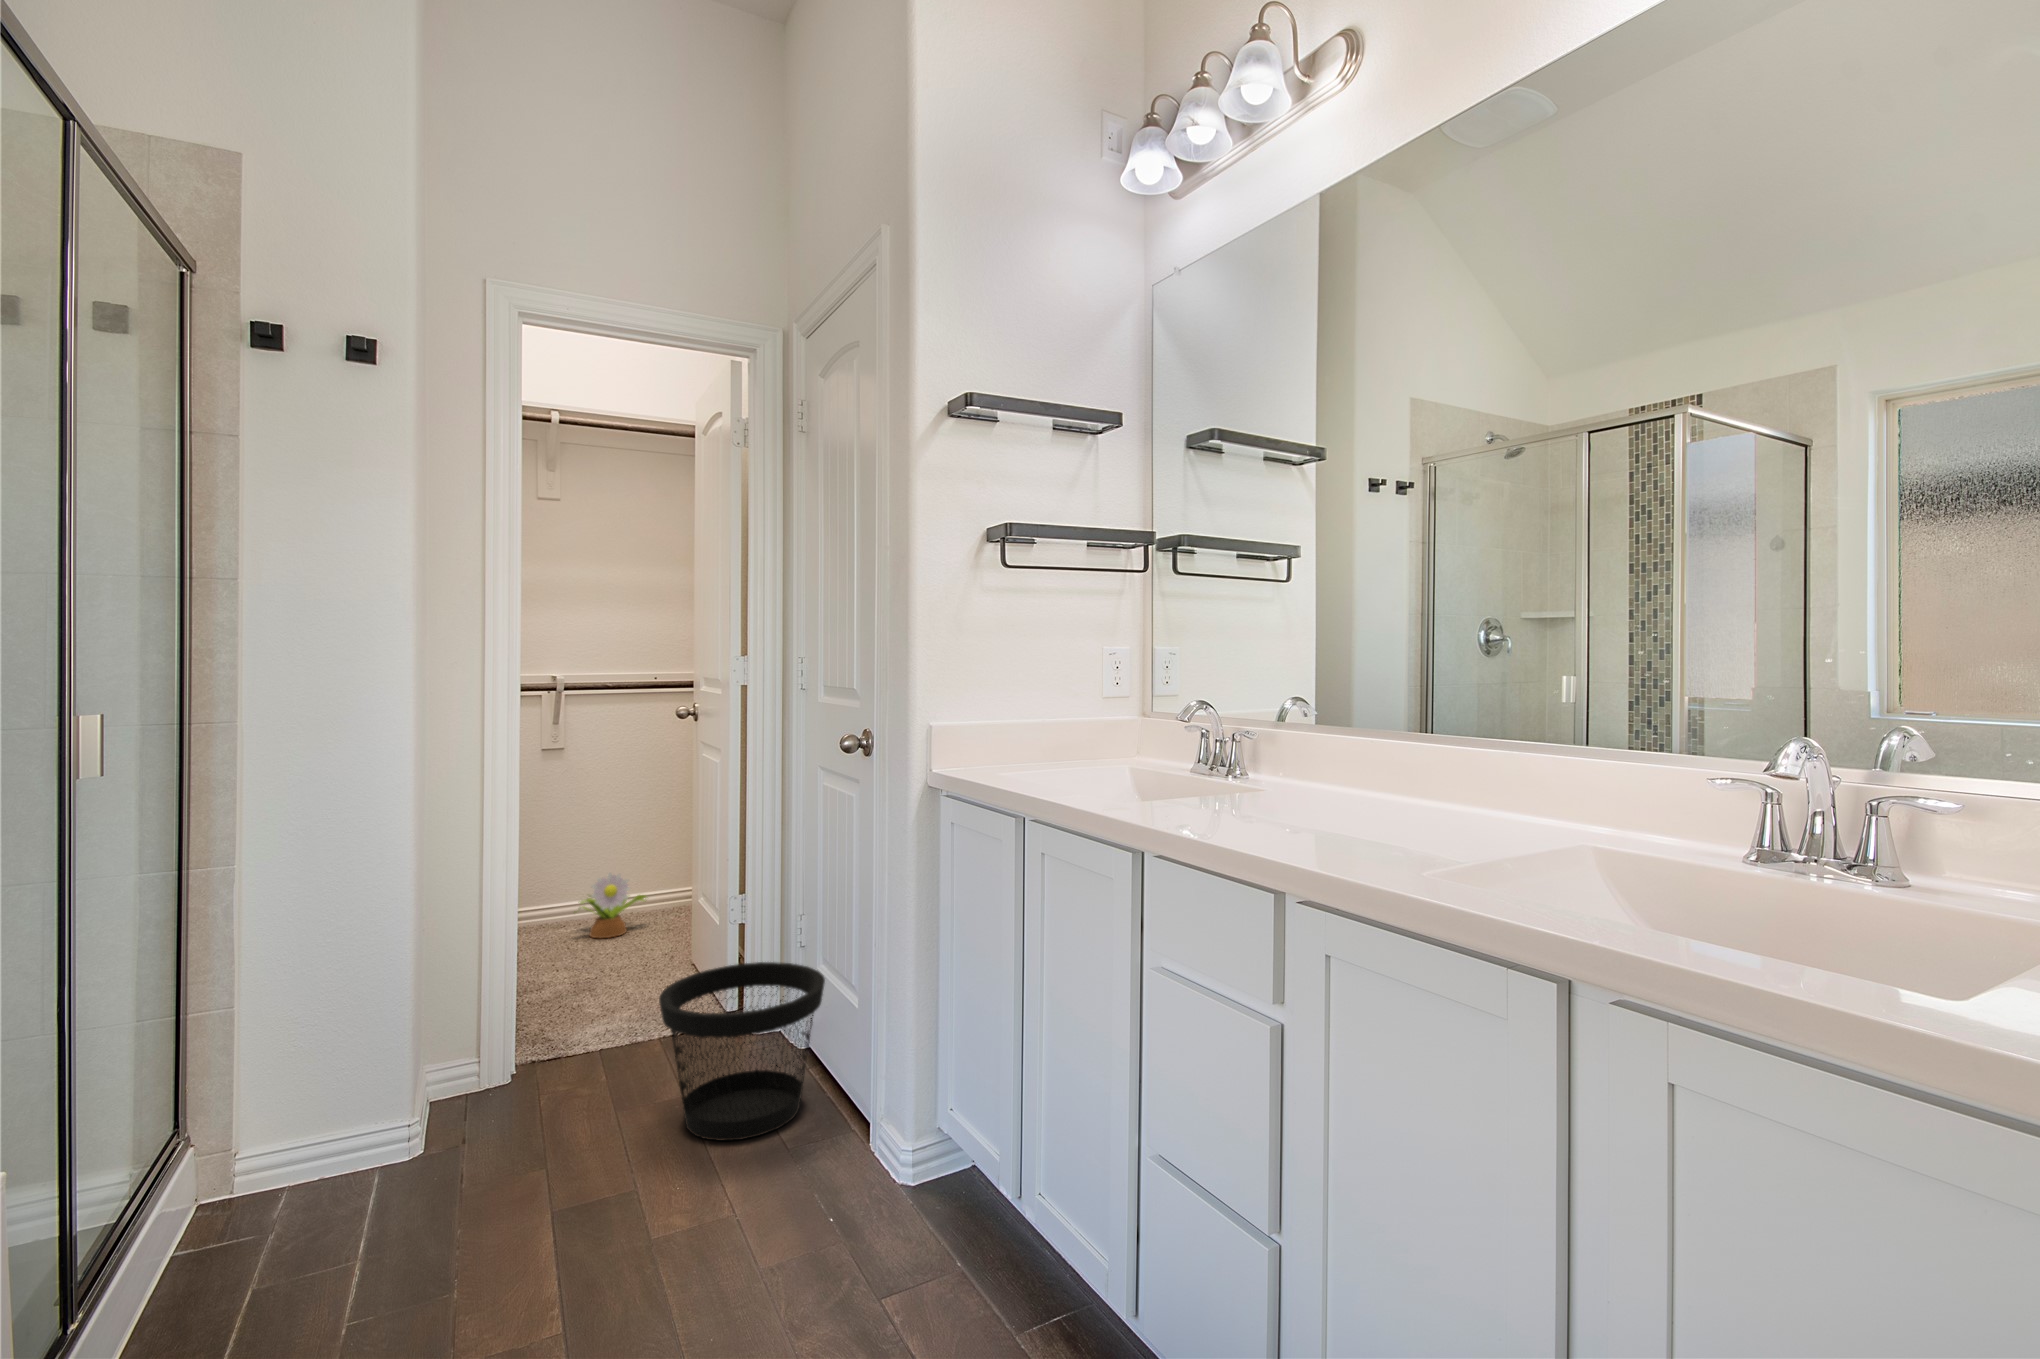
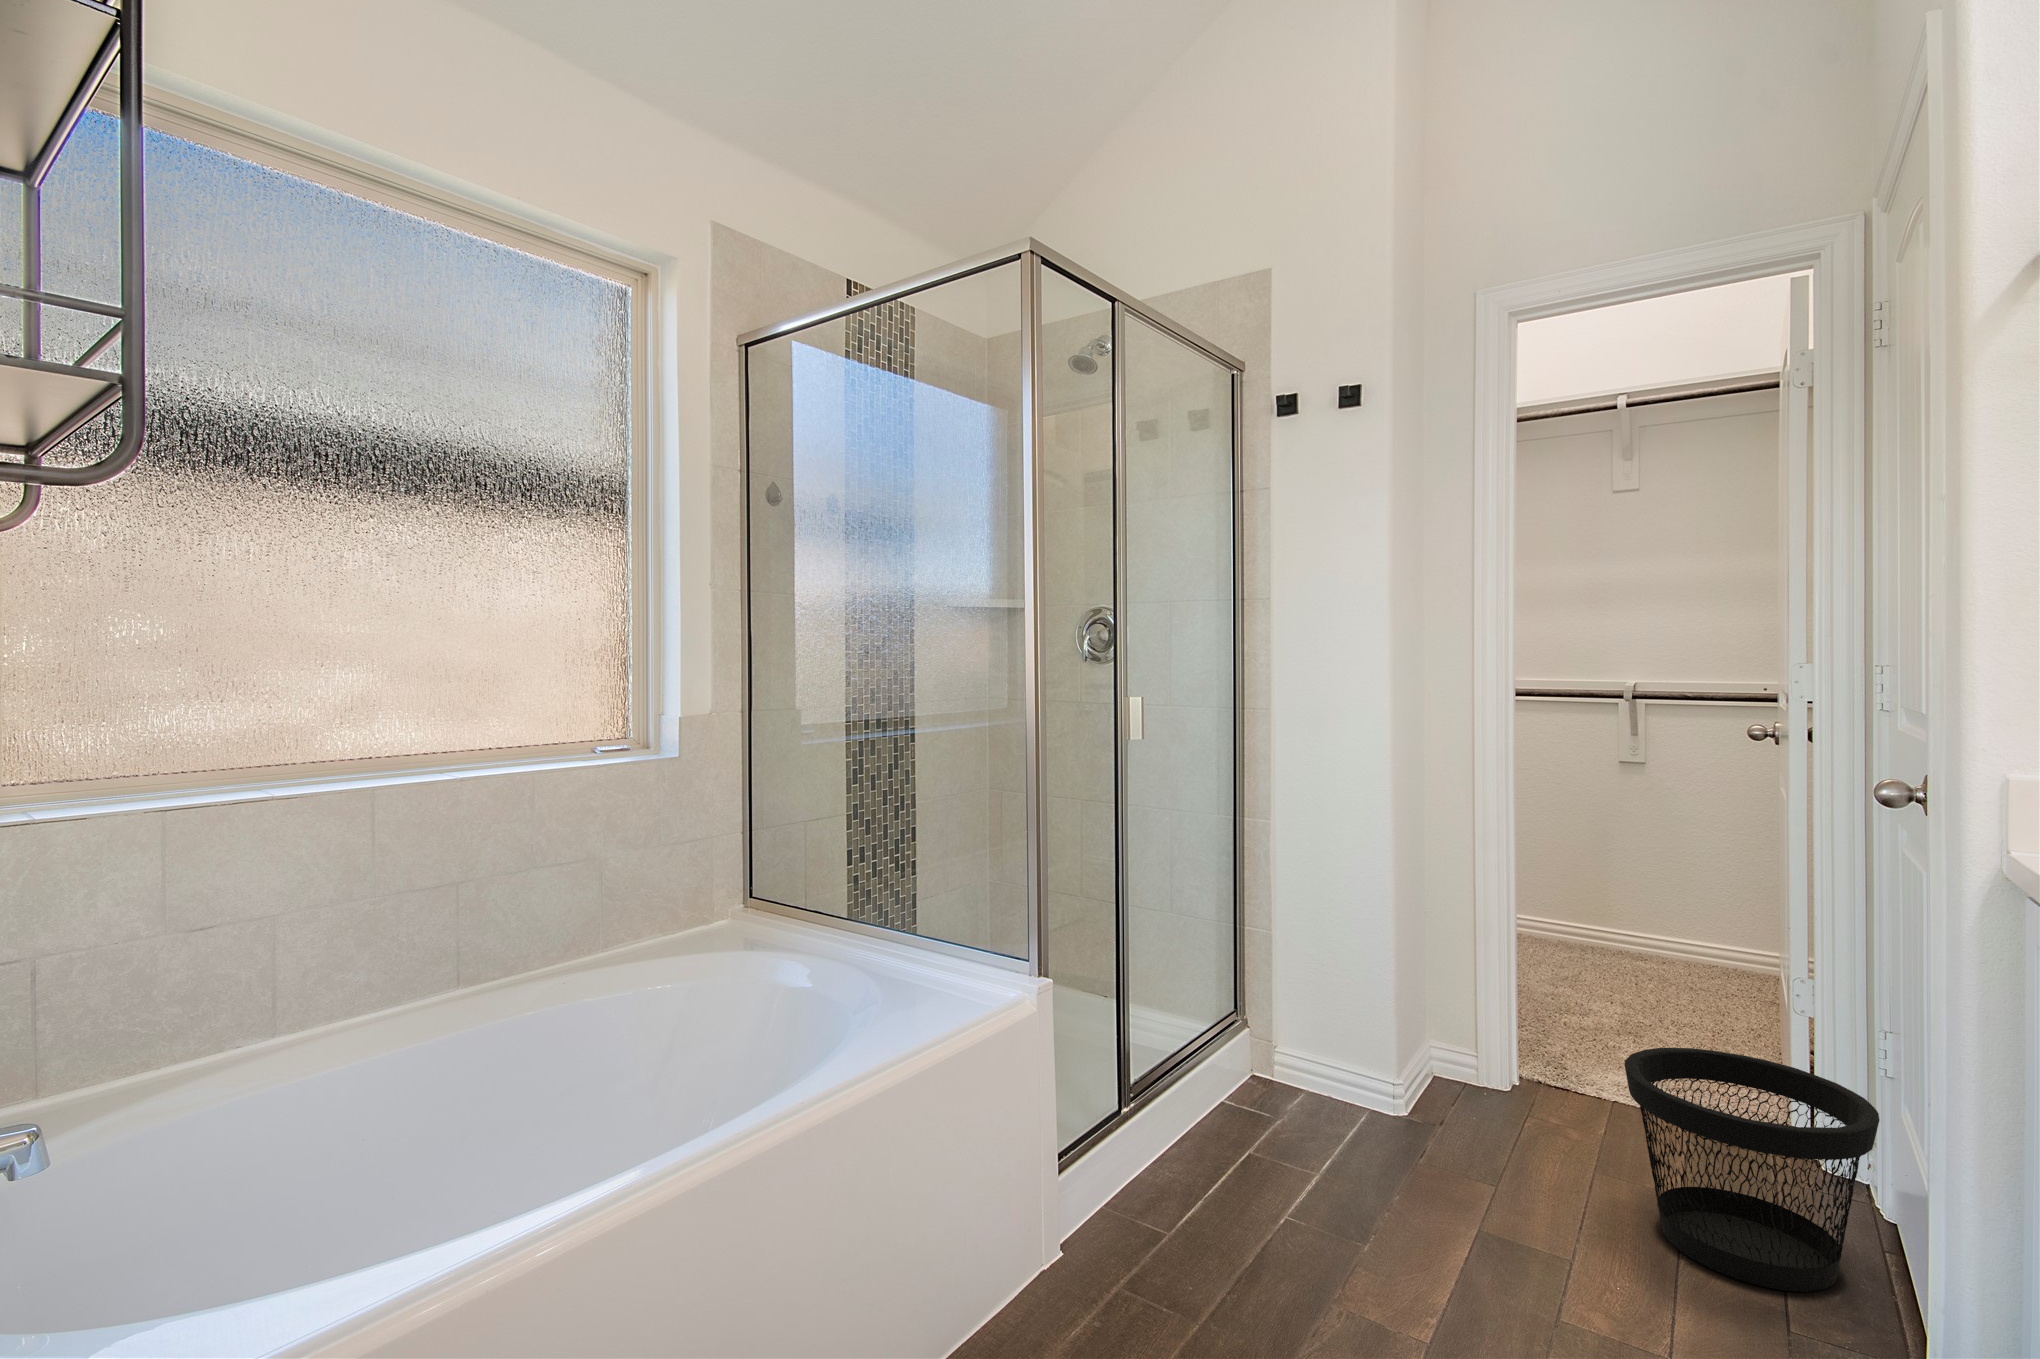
decorative plant: present [580,873,646,938] -> none [1647,915,1749,994]

